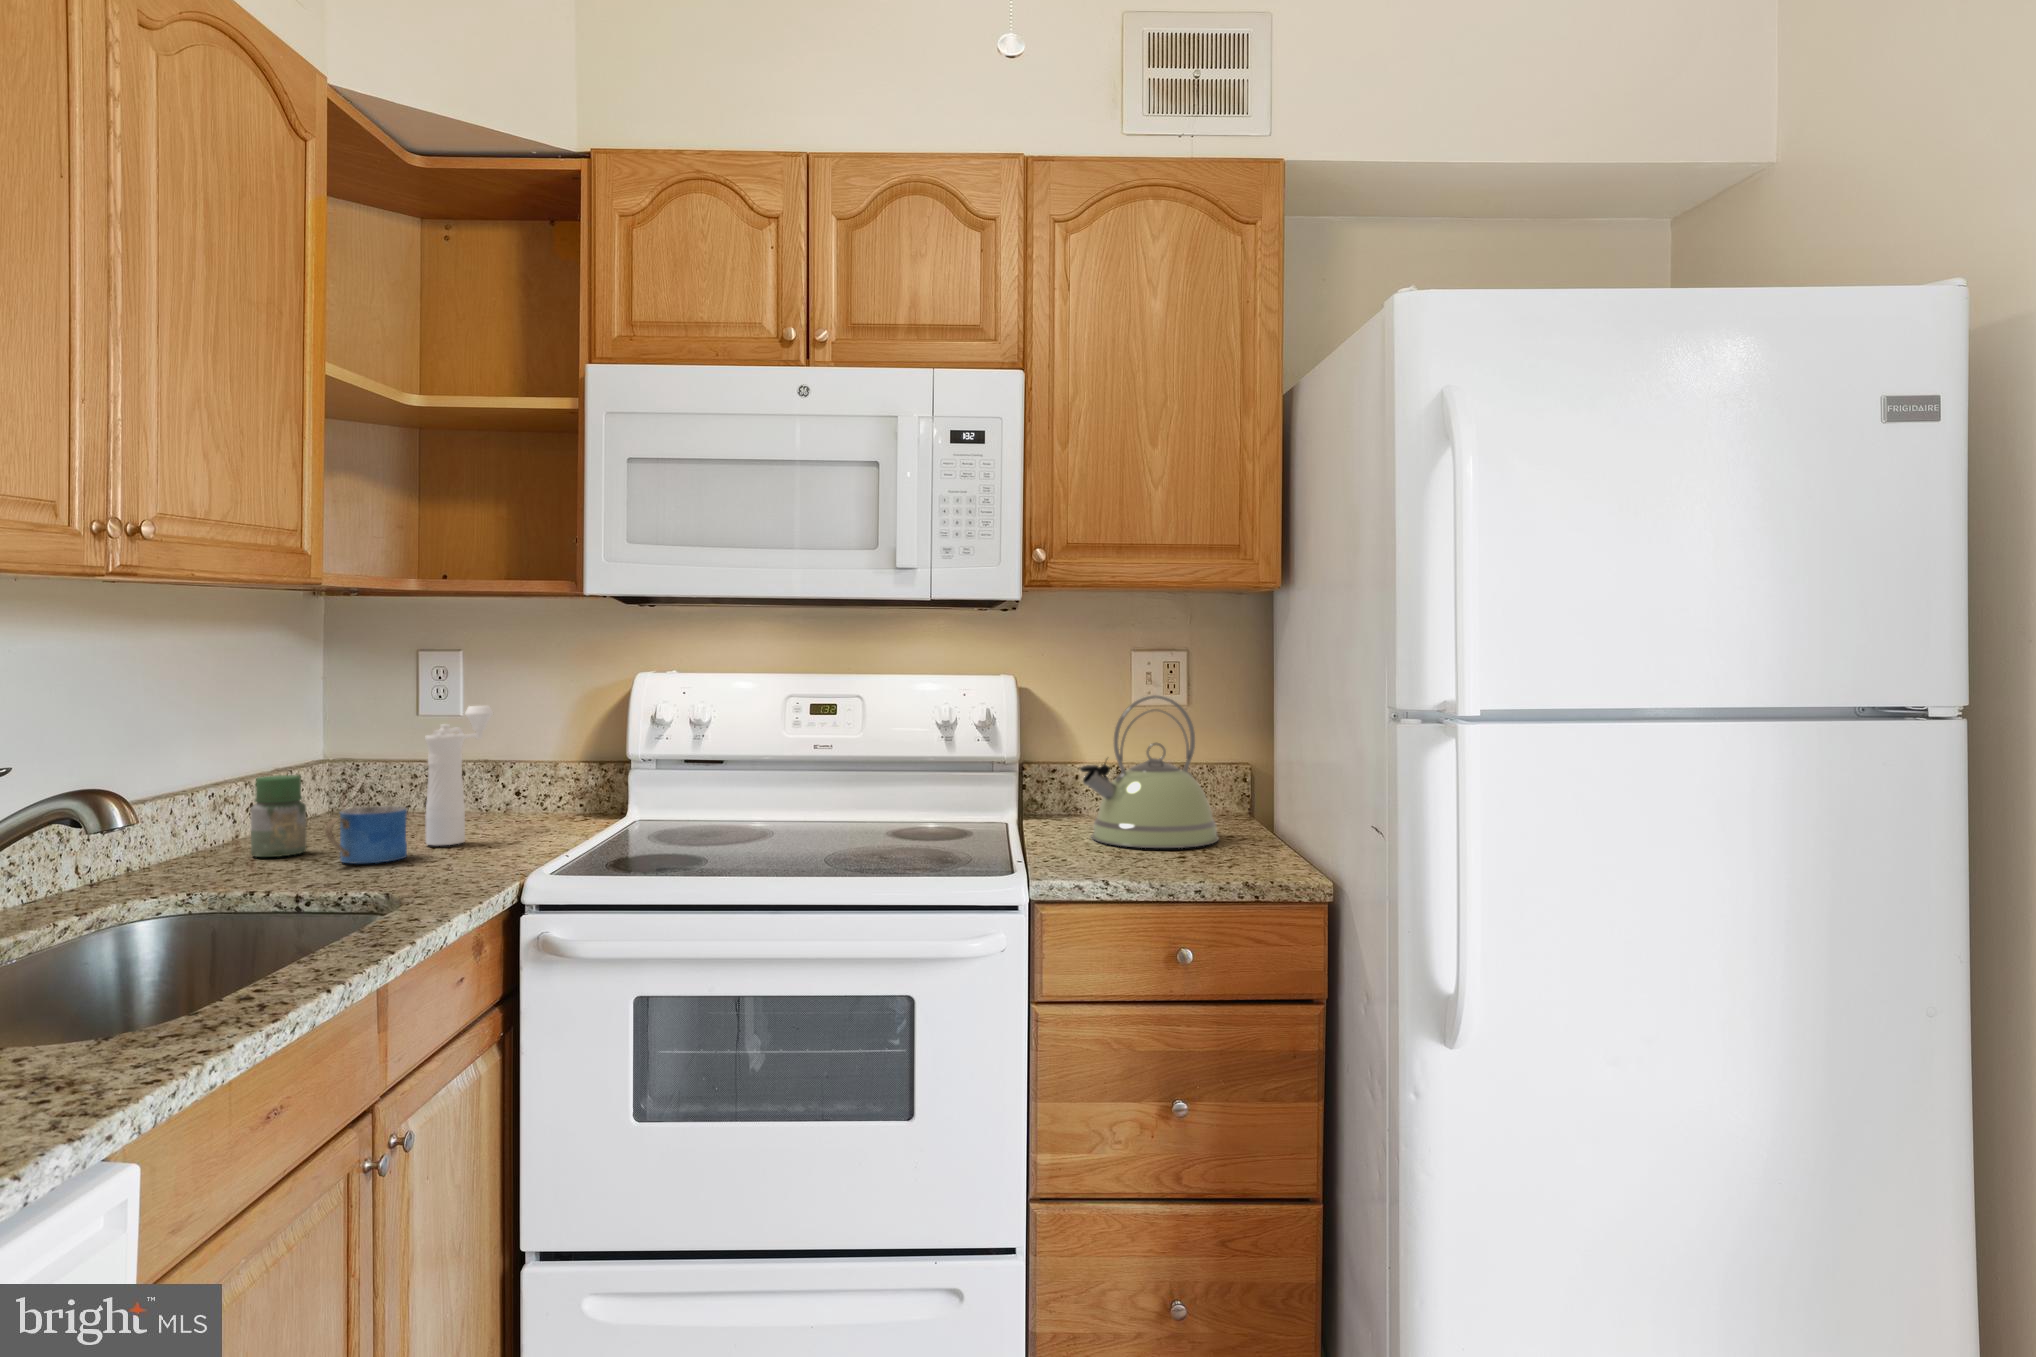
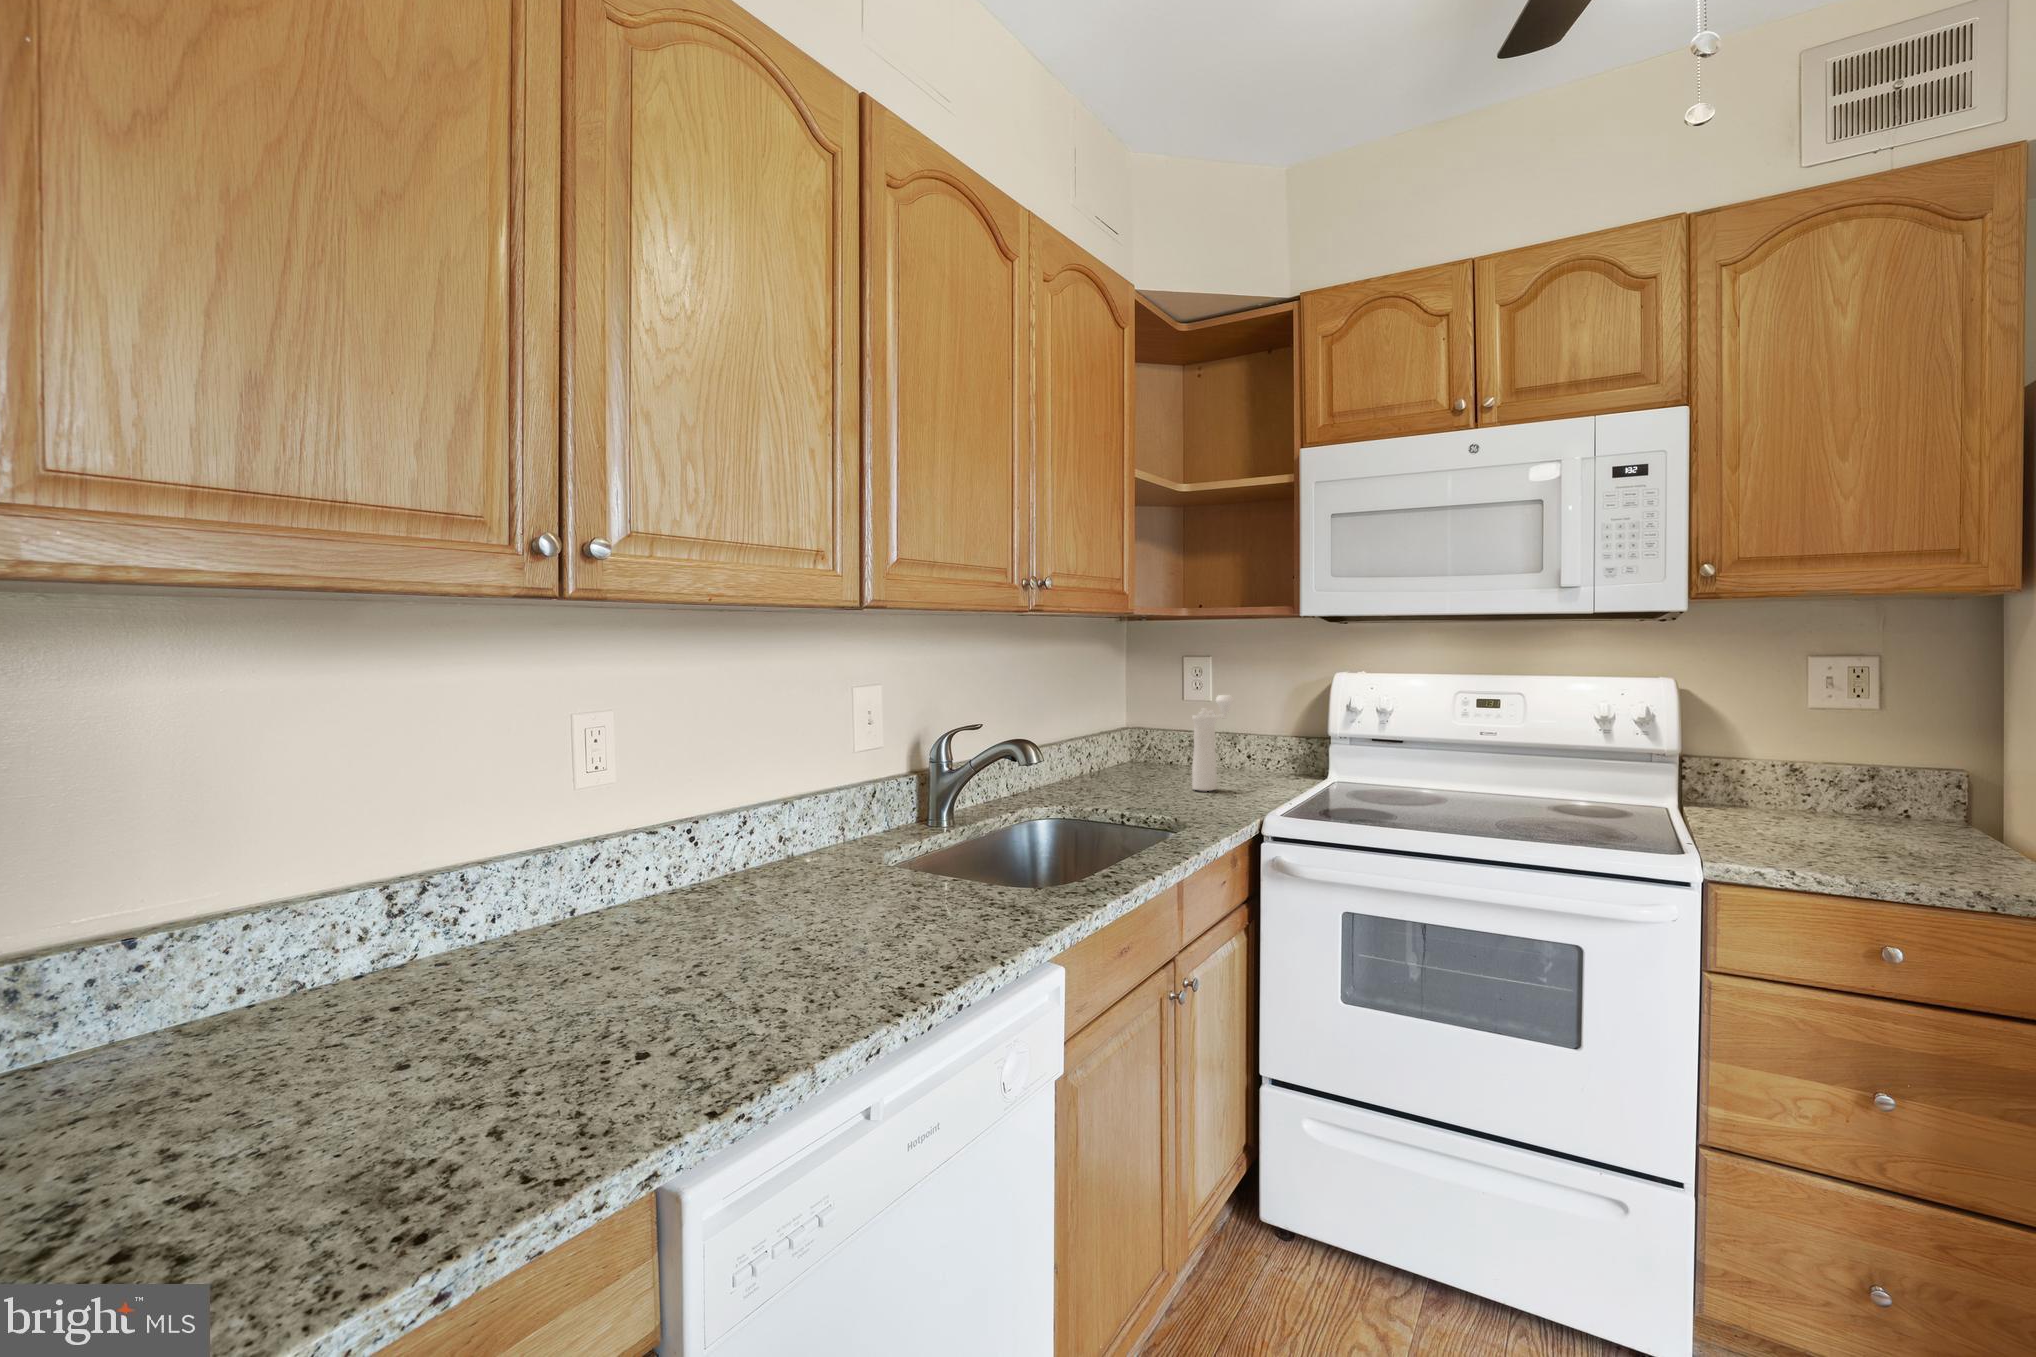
kettle: present [1080,695,1219,848] -> none [1743,701,1914,850]
jar: present [251,775,307,857] -> none [1093,738,1123,790]
mug: present [325,806,407,864] -> none [1136,762,1183,799]

